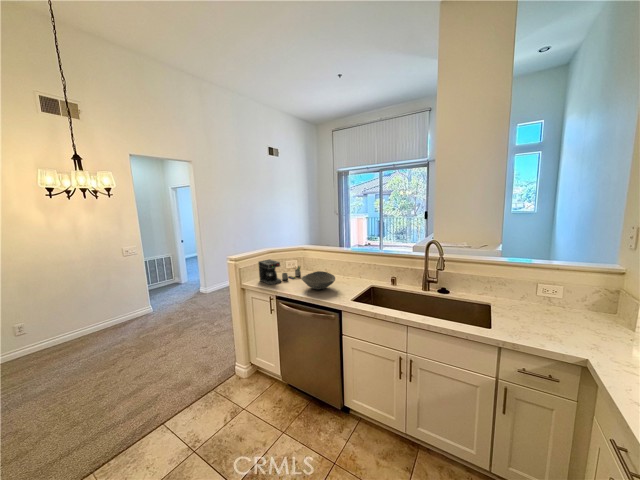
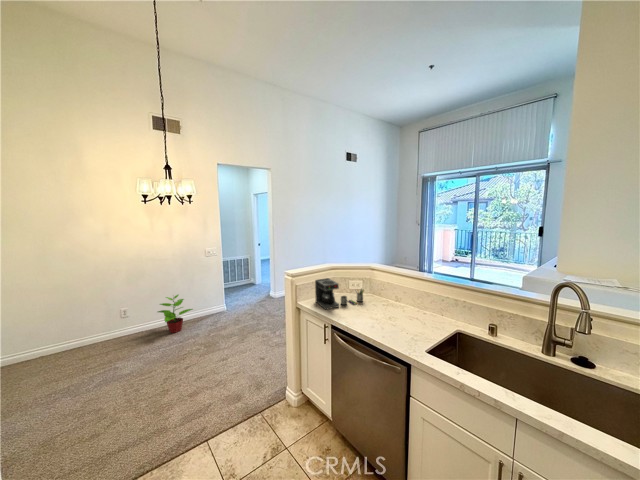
bowl: present [301,271,335,289] -> none [361,301,405,326]
potted plant: none [63,299,113,344] -> present [158,295,193,333]

